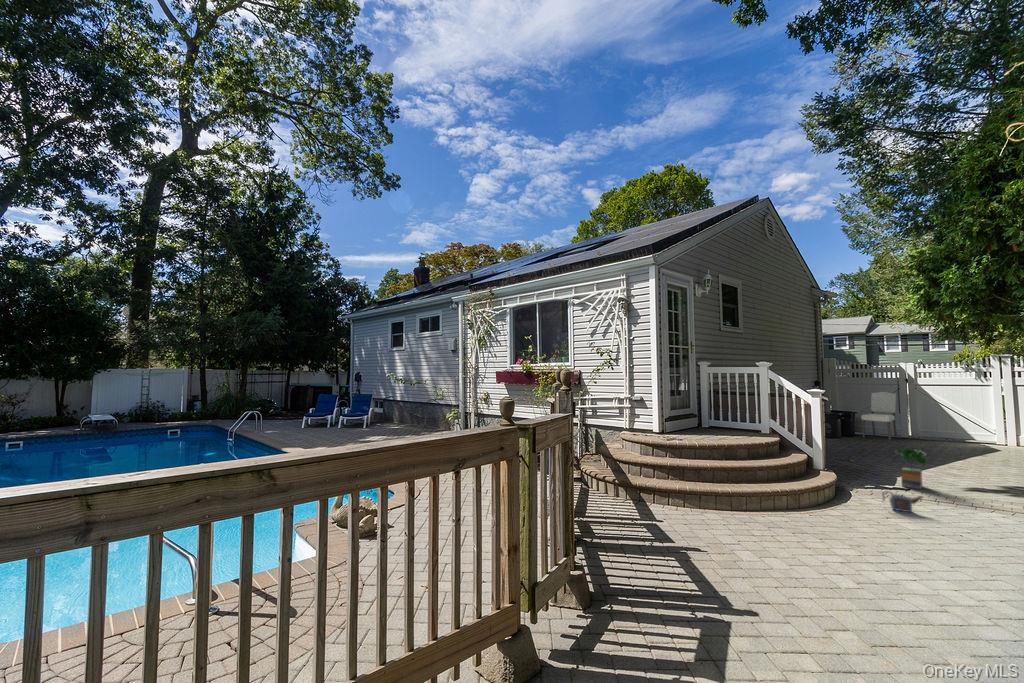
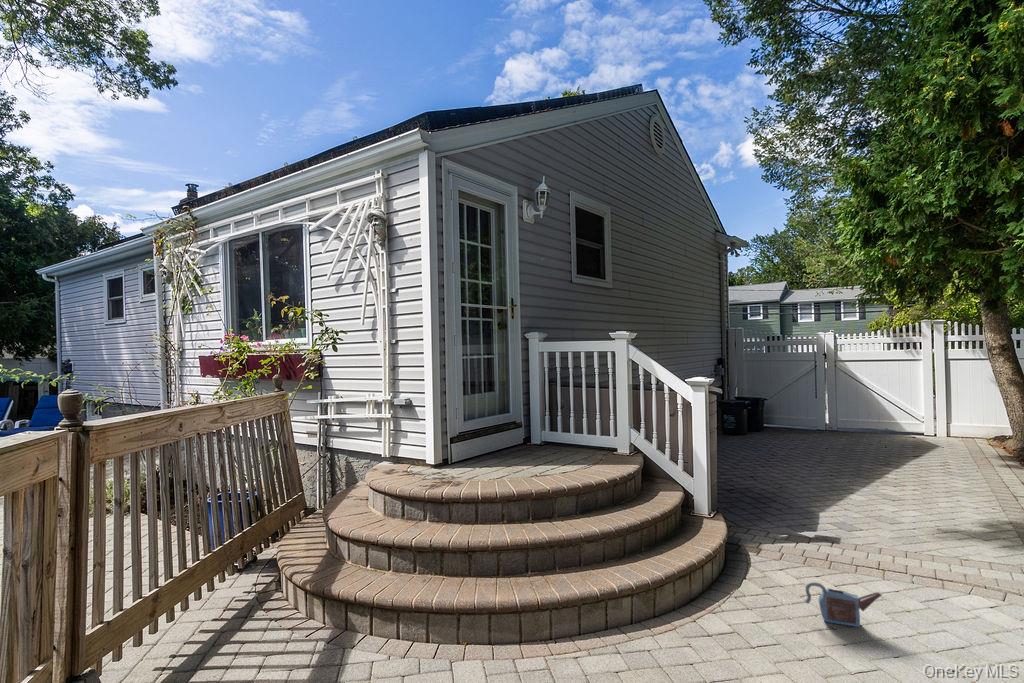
chair: present [861,392,897,440] -> none [772,371,814,437]
potted tree: present [896,448,928,489] -> none [821,471,875,545]

